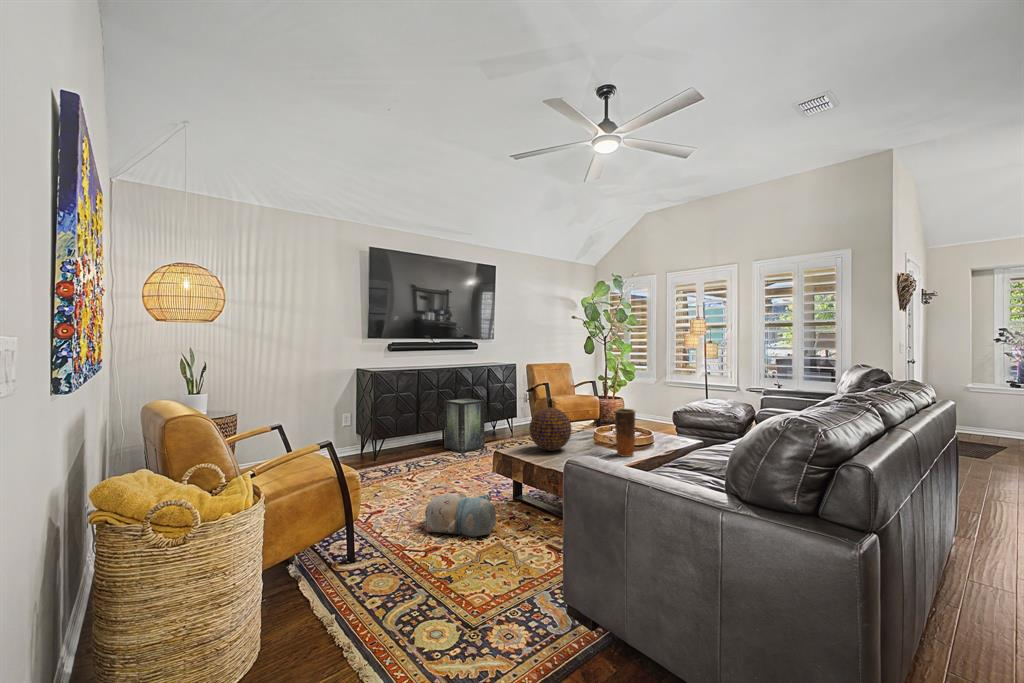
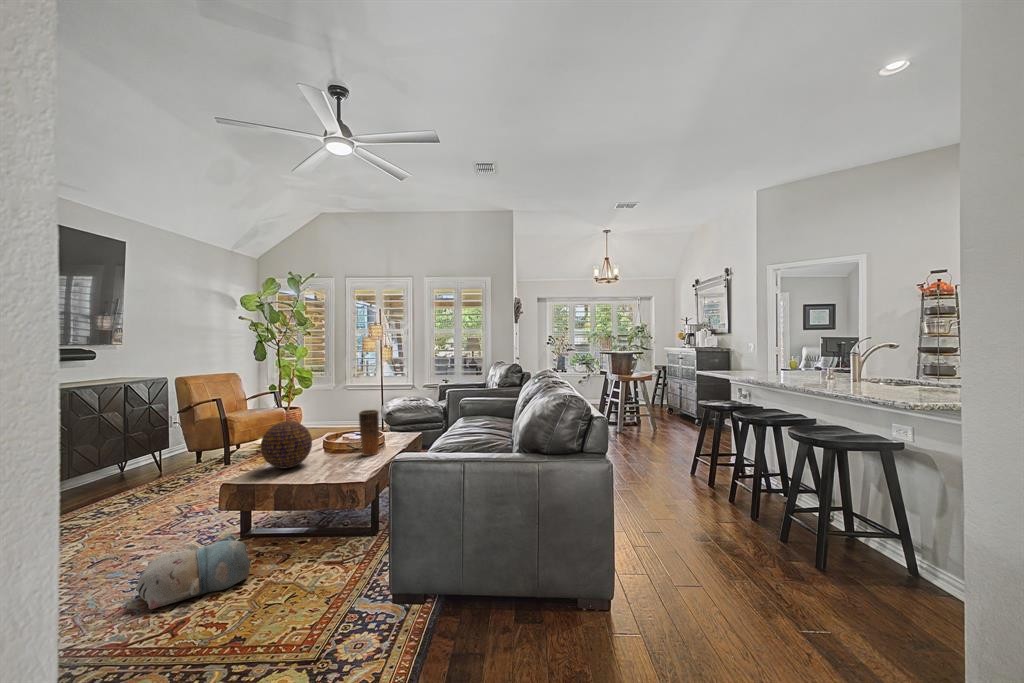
storage box: present [444,398,485,453] -> none [58,434,138,513]

